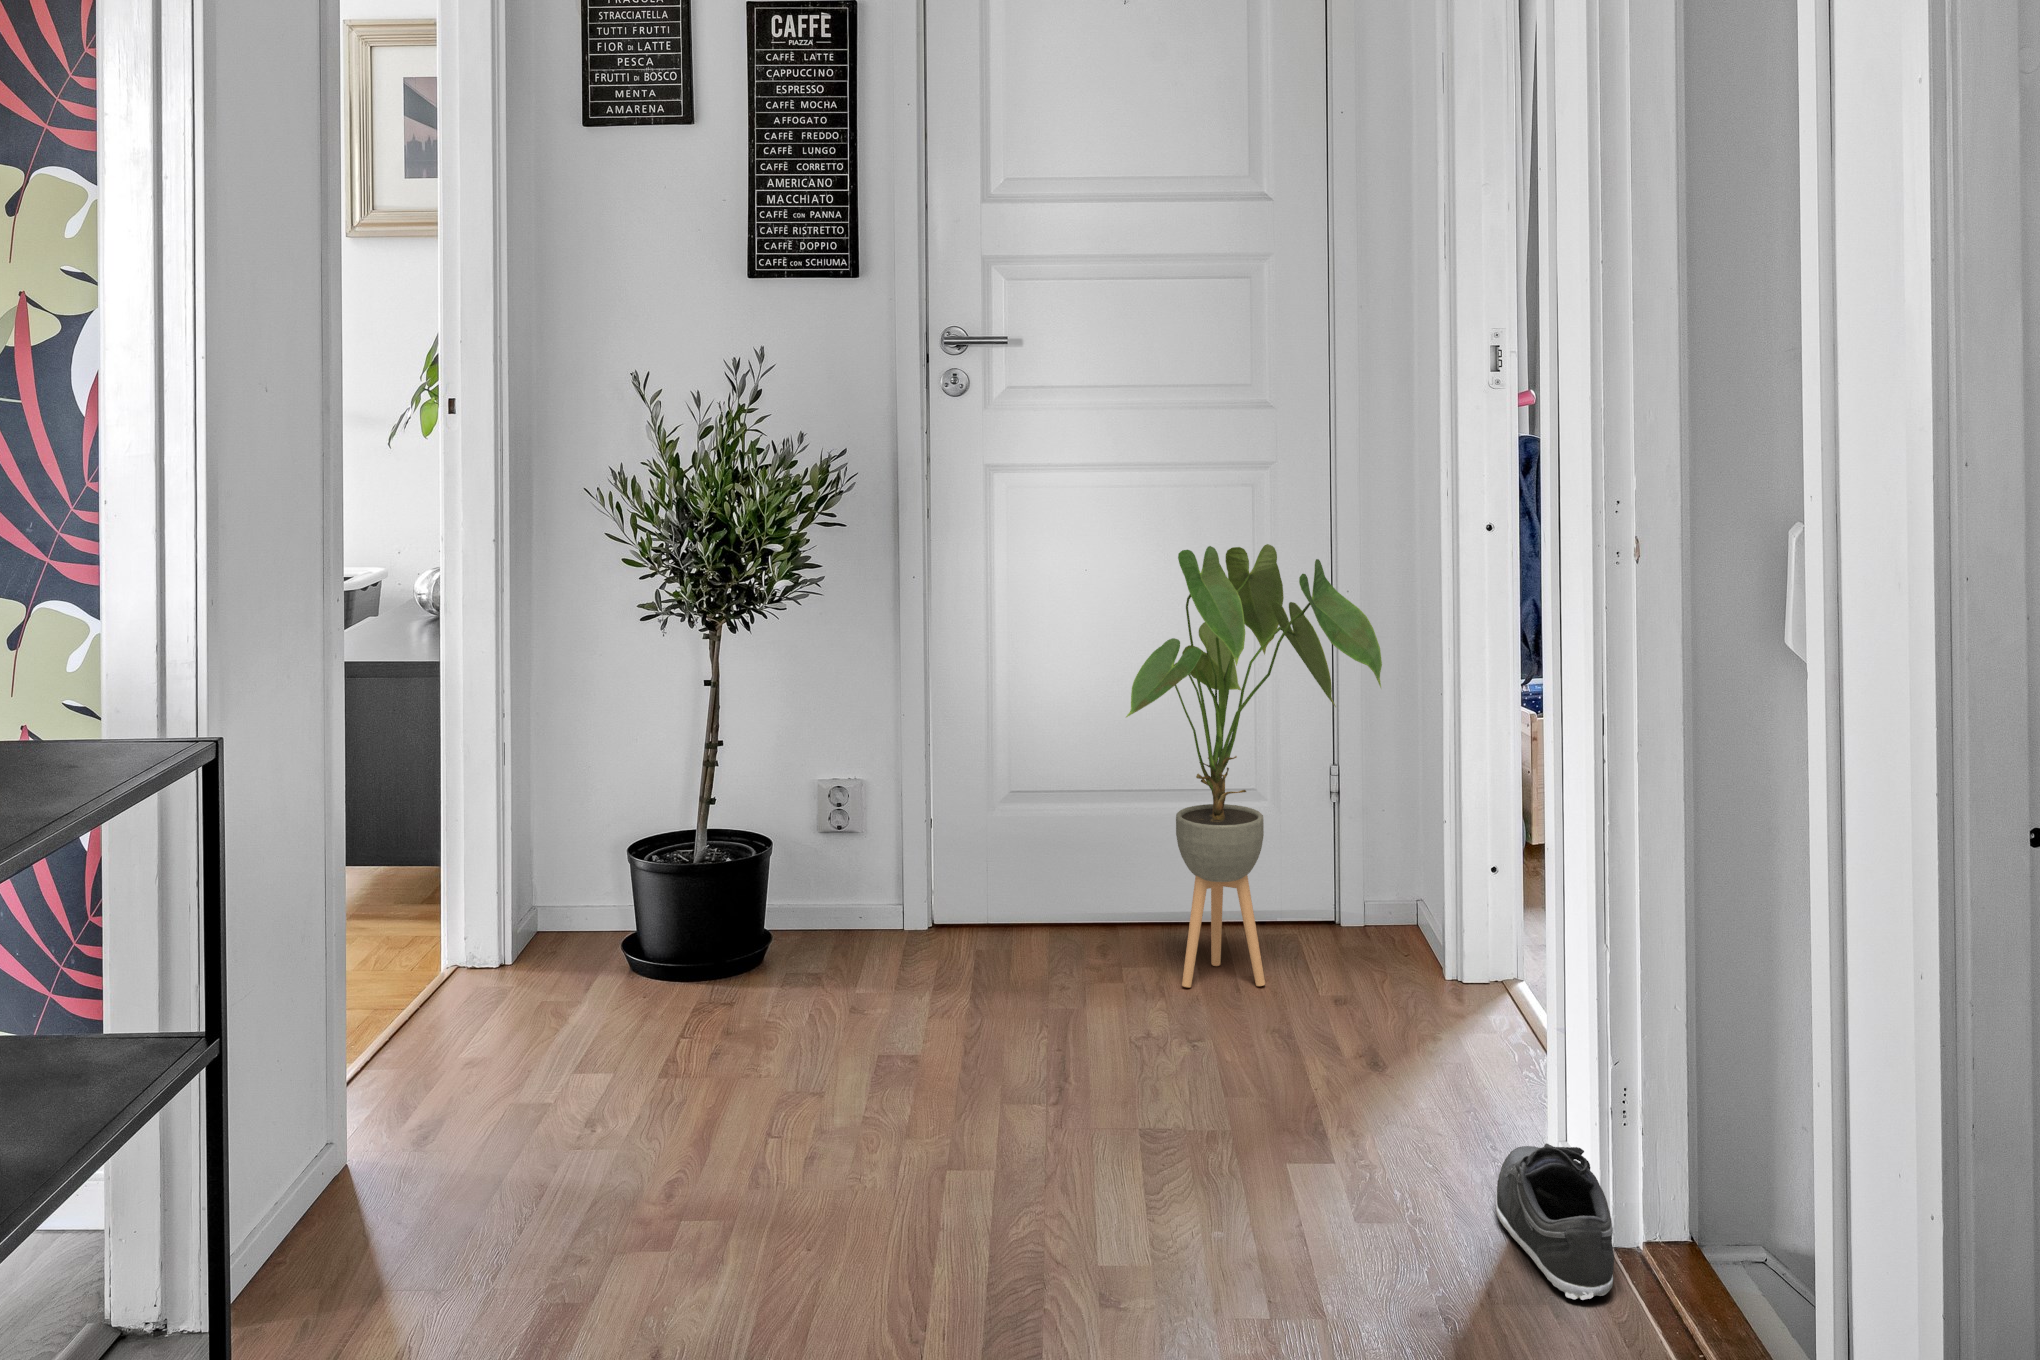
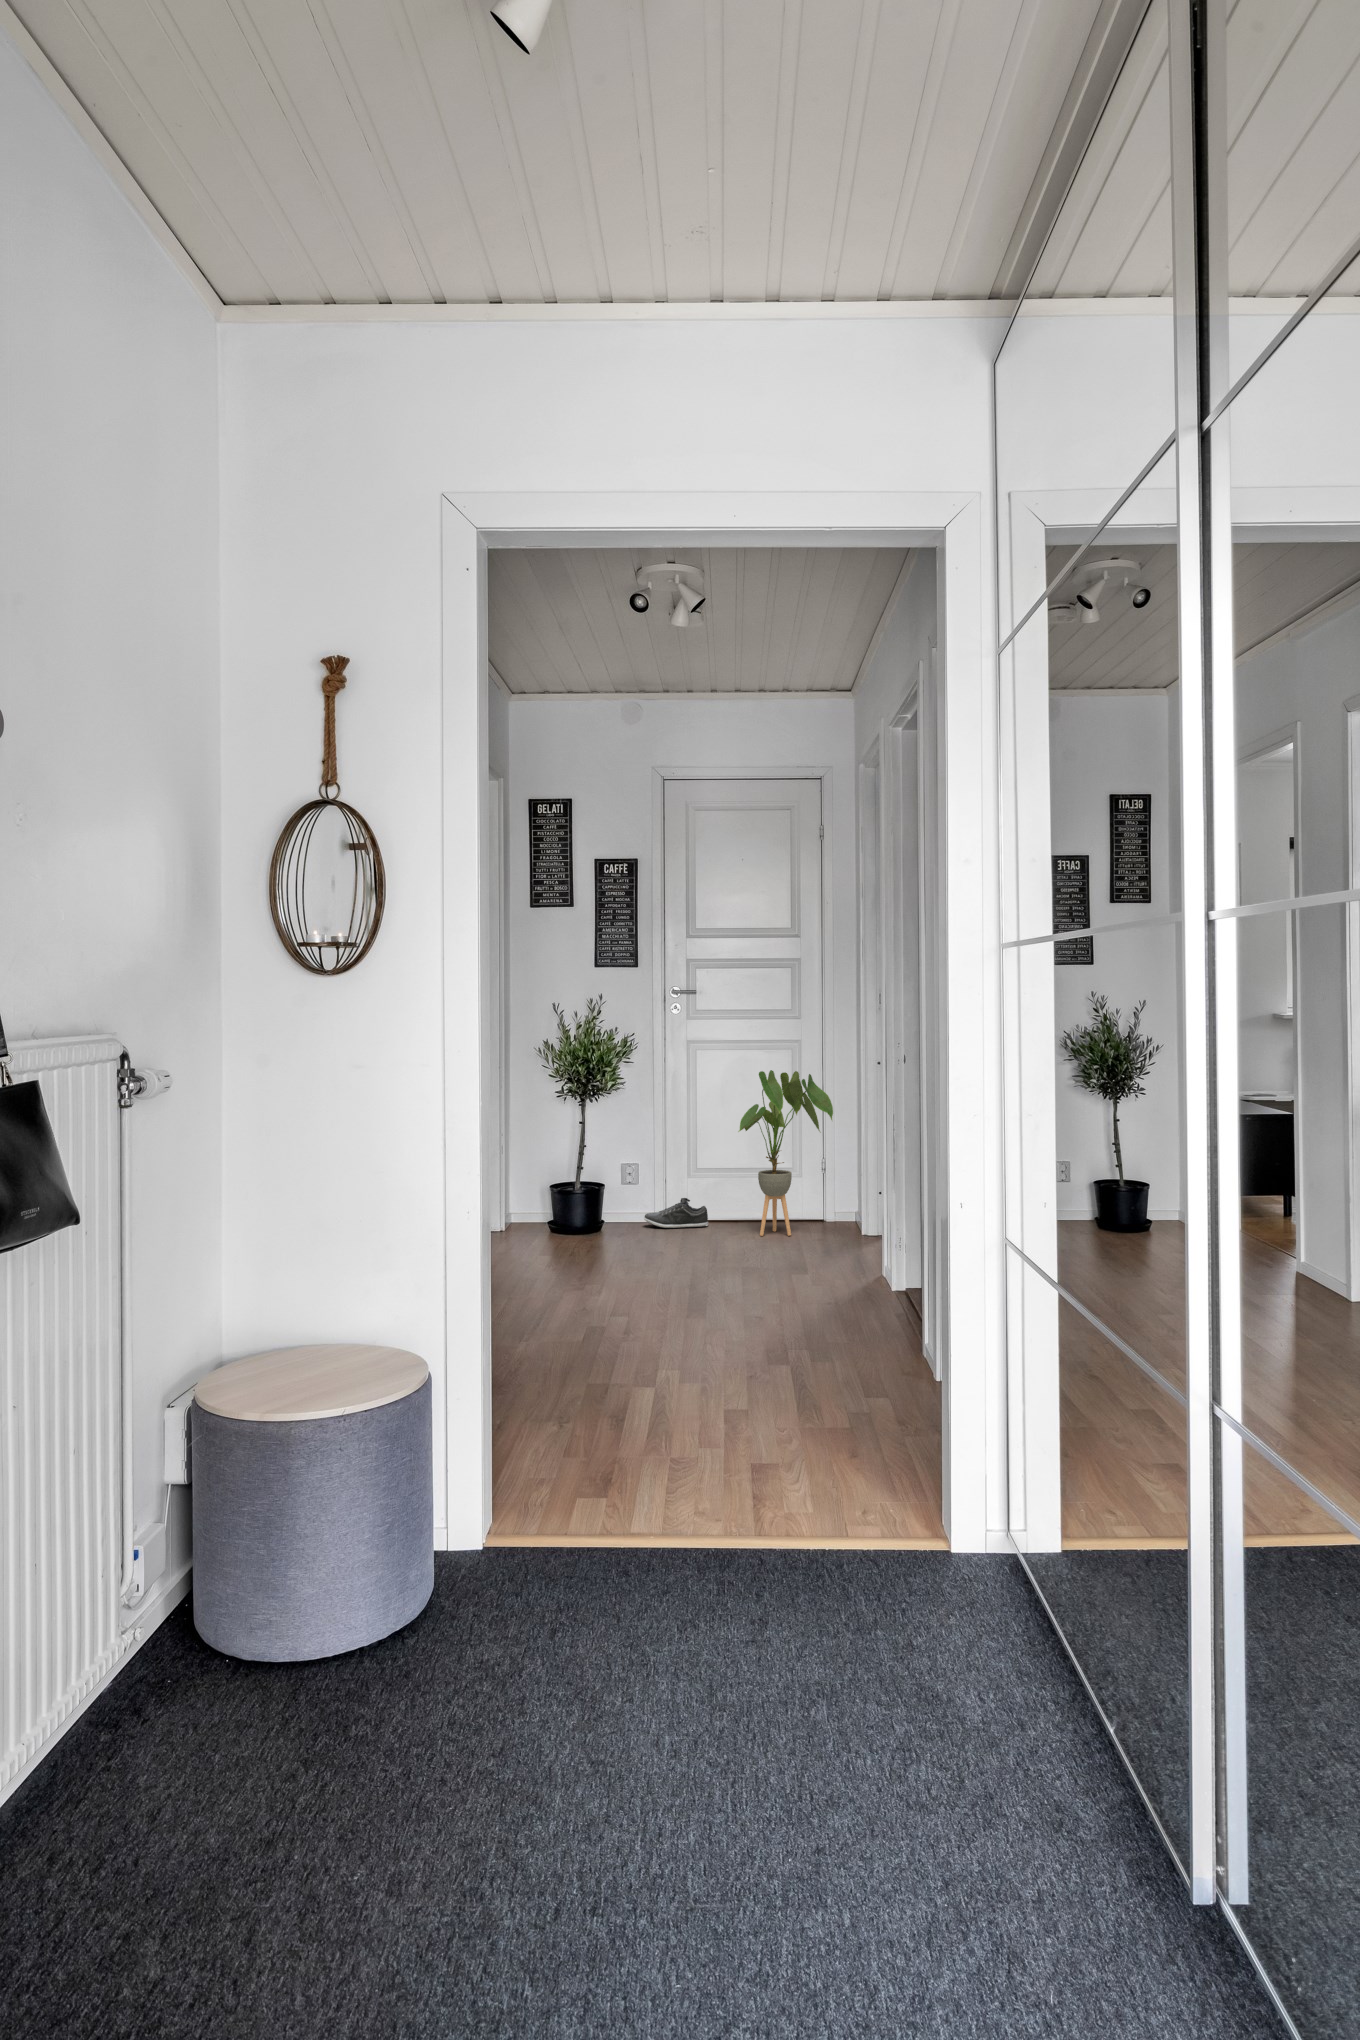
shoe: present [1495,1143,1614,1300] -> present [644,1198,708,1228]

